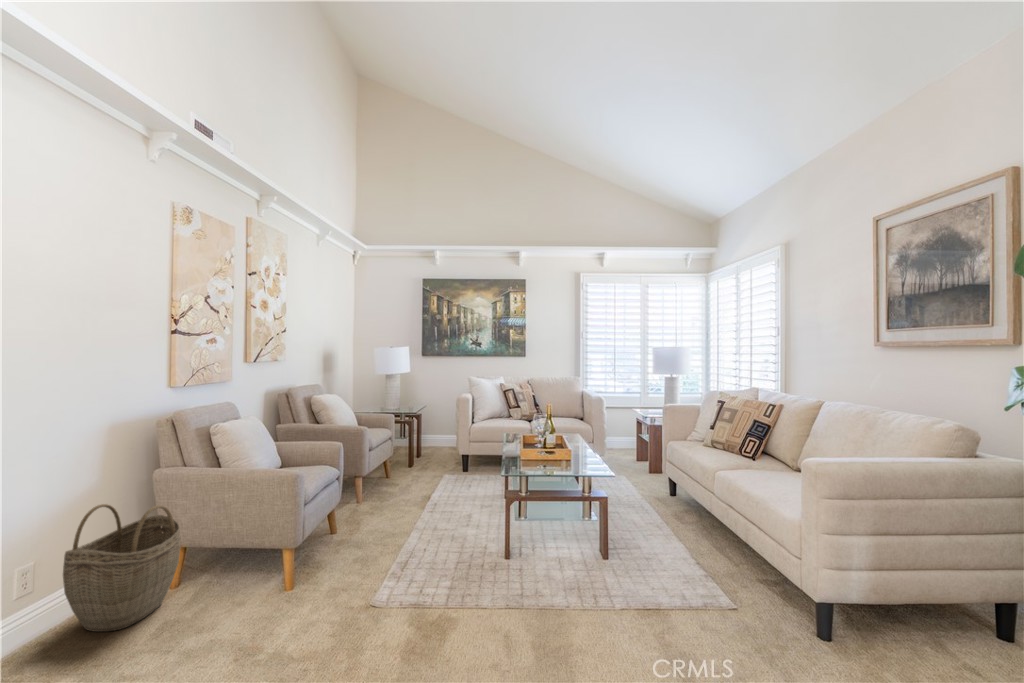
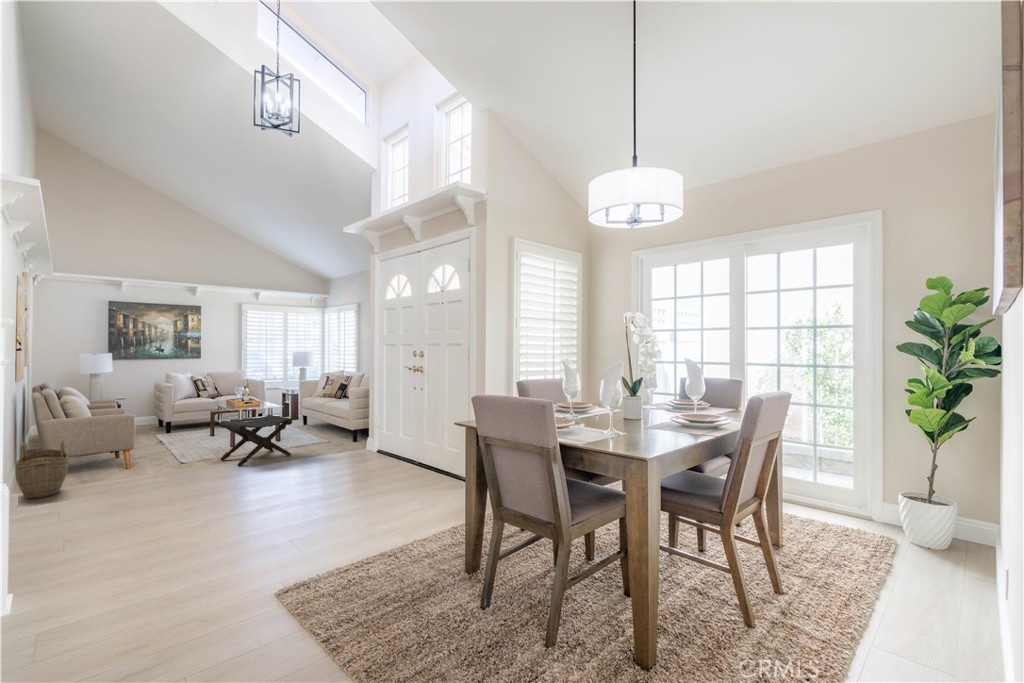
footstool: none [454,491,611,645] -> present [219,415,292,466]

